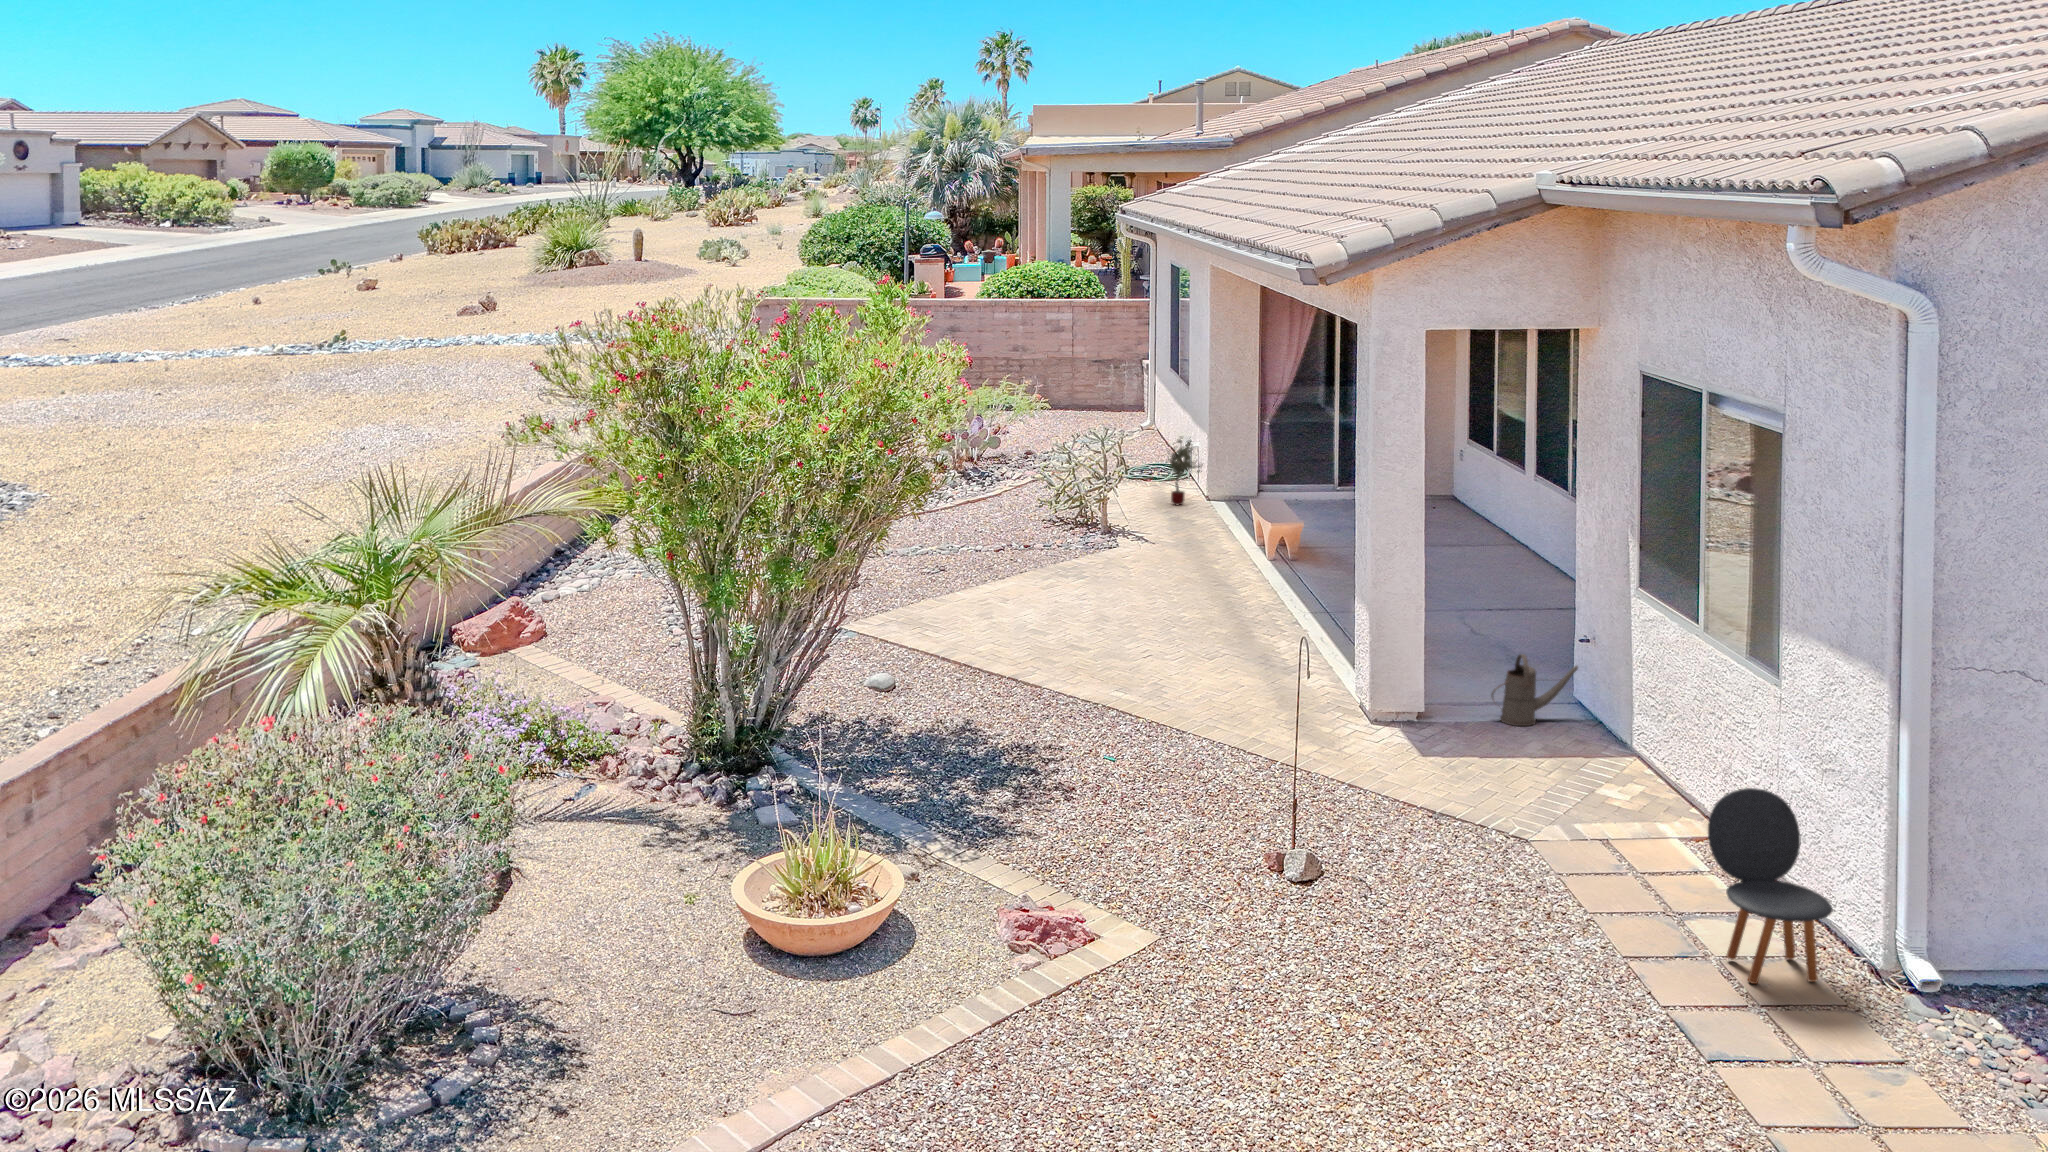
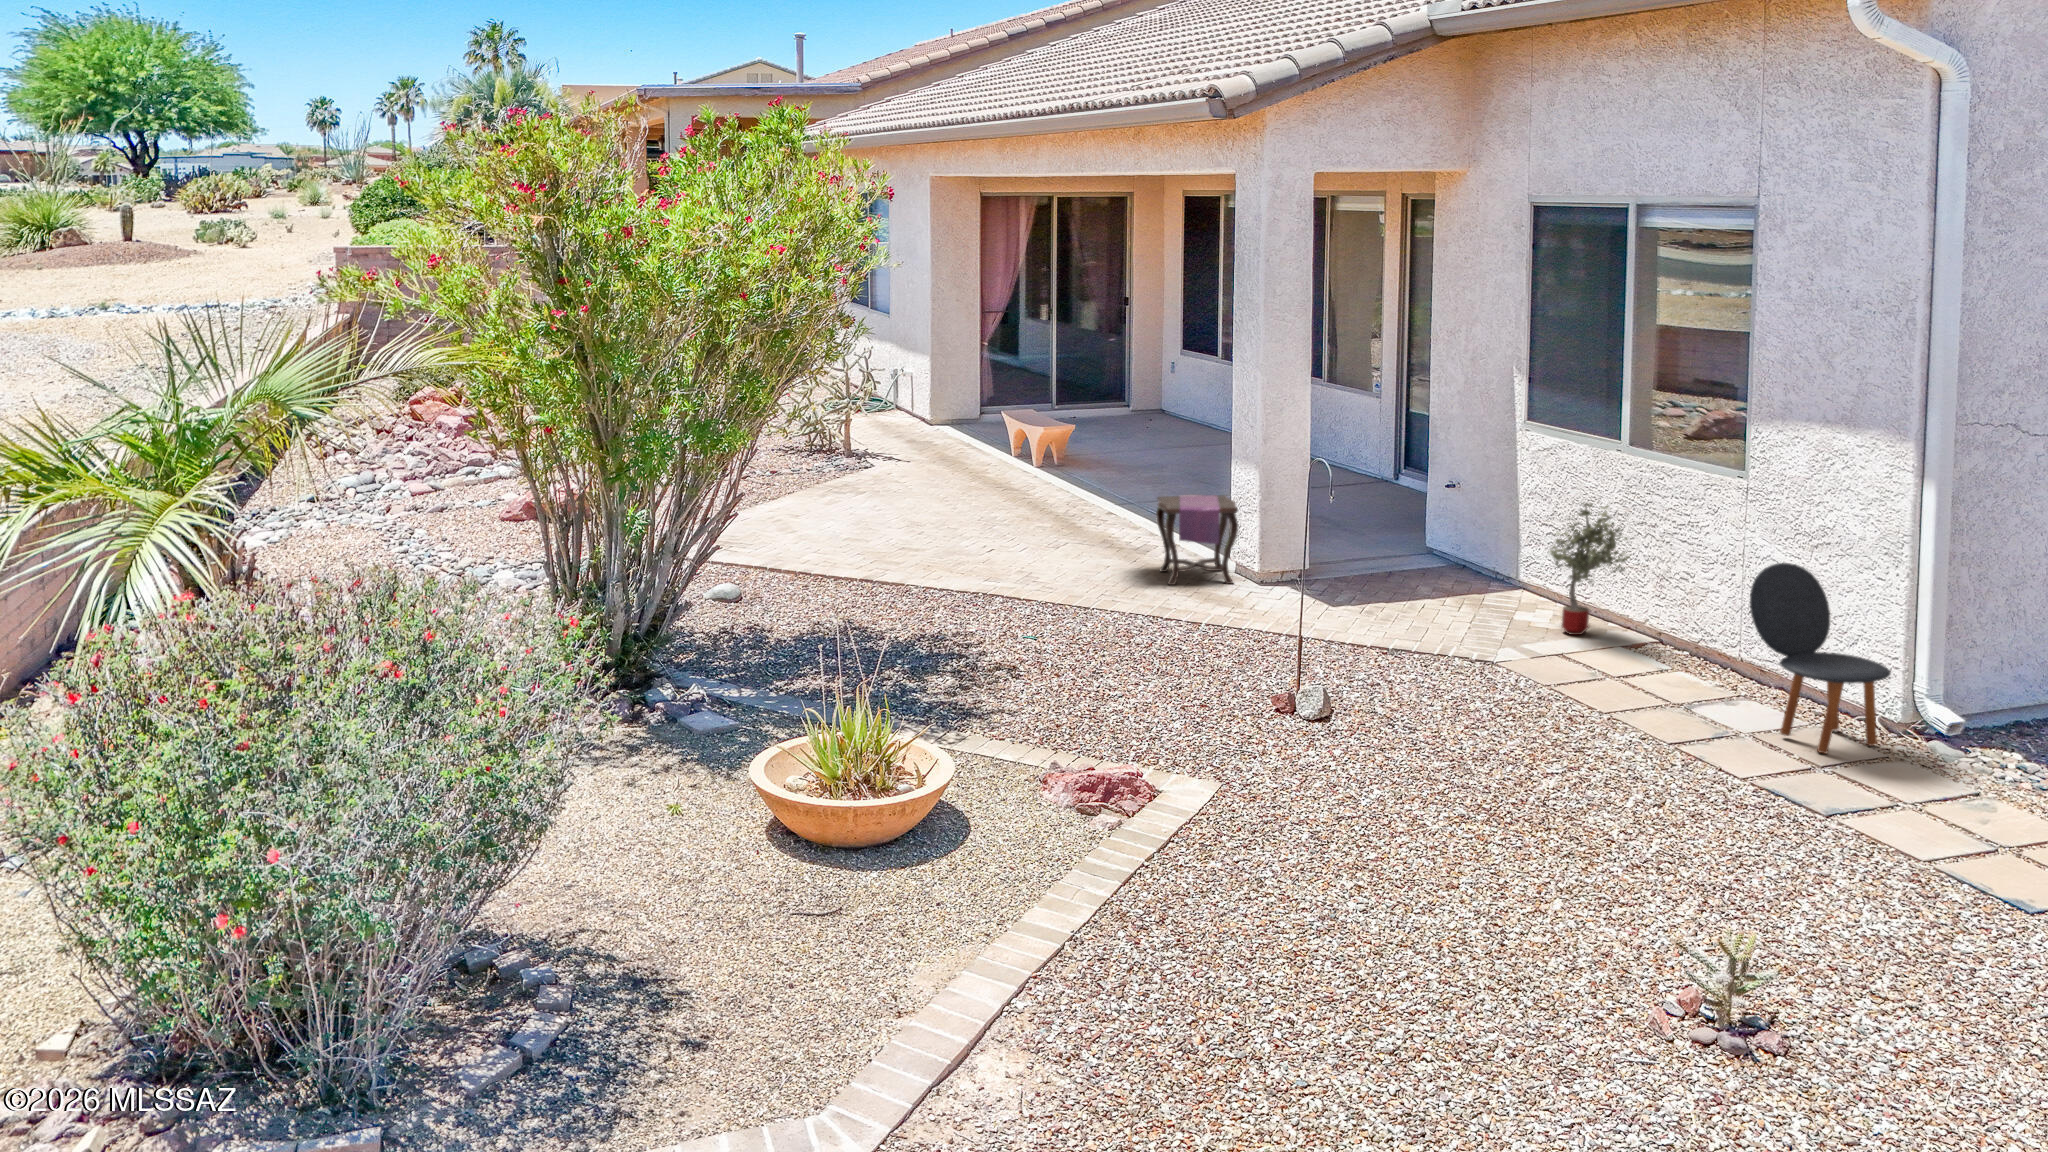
potted tree: present [1170,439,1203,505] -> present [1550,503,1629,635]
side table: none [1280,628,1357,720] -> present [1156,495,1238,585]
watering can: present [1491,654,1578,726] -> none [1372,501,1451,574]

